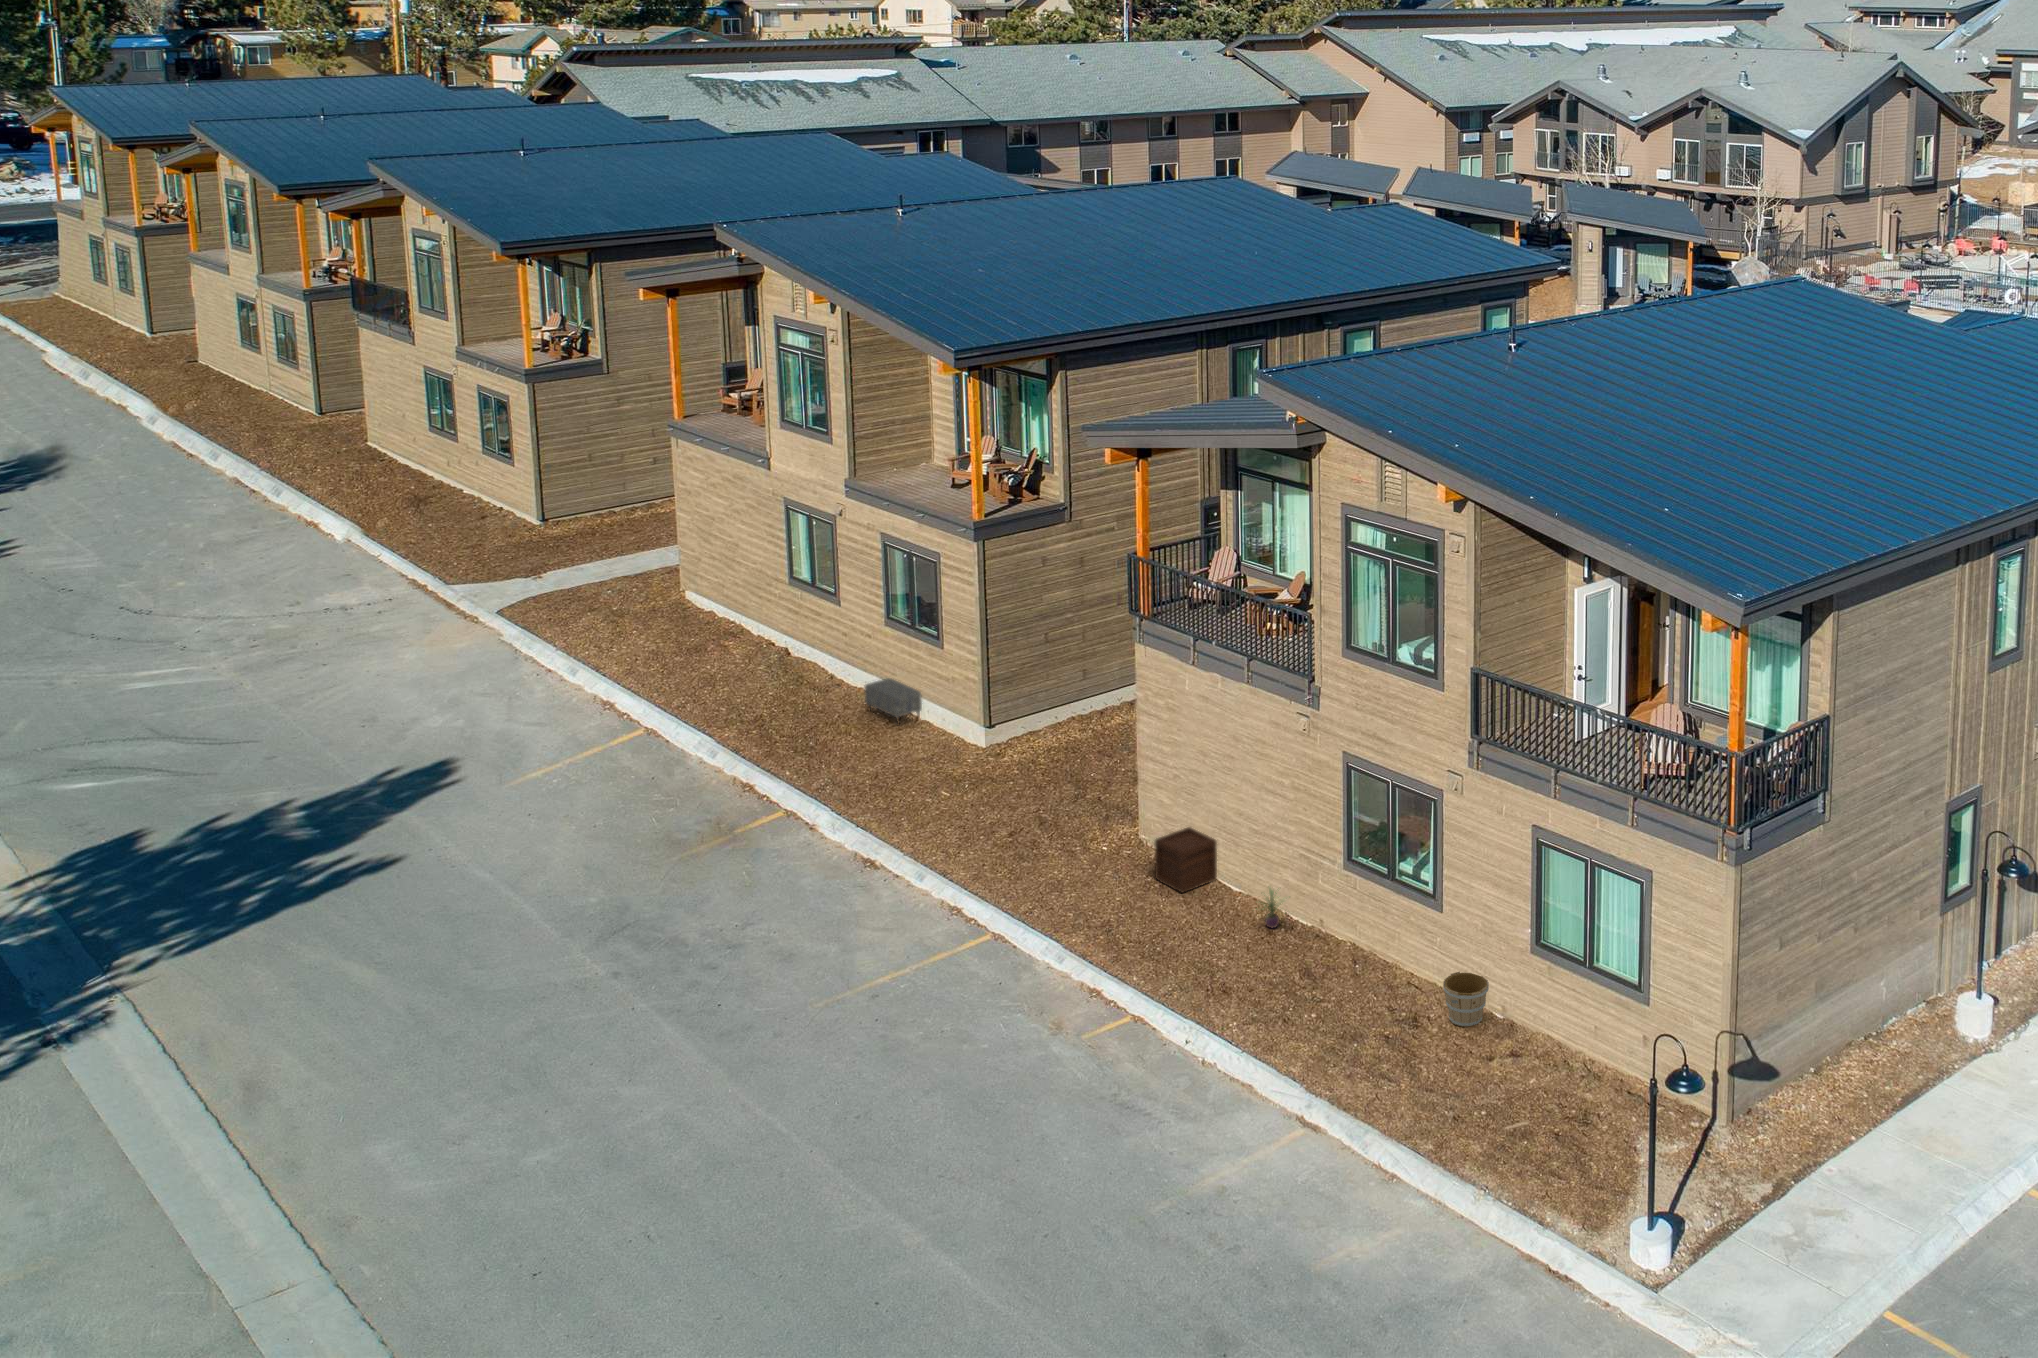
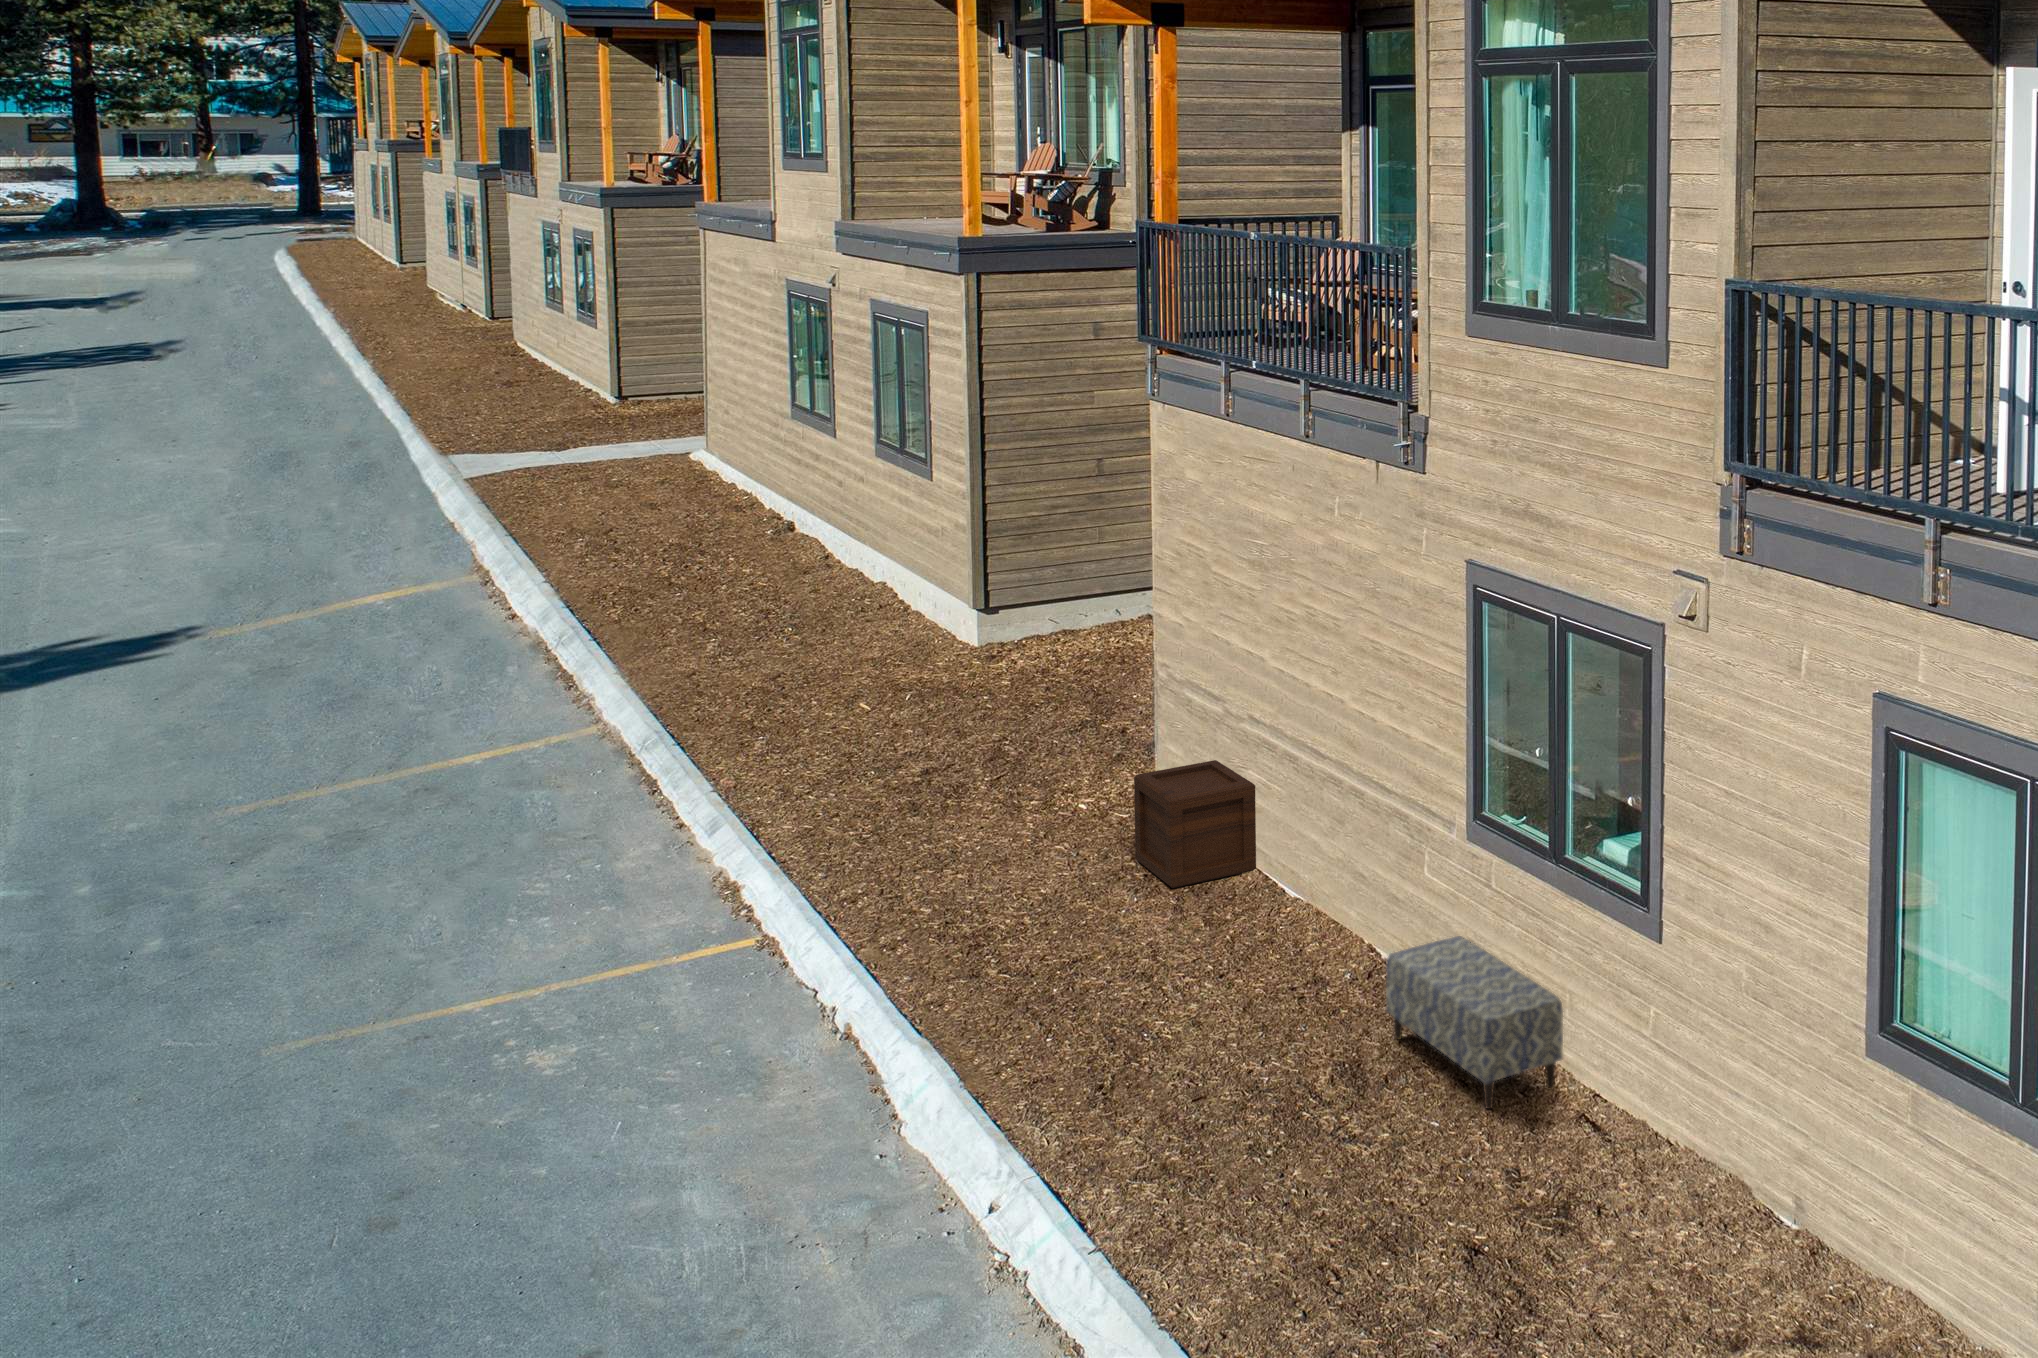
bench: present [864,678,922,724] -> present [1386,936,1563,1109]
decorative plant: present [1263,889,1279,928] -> none [1275,873,1368,969]
wooden bucket: present [1443,972,1489,1027] -> none [1636,1091,1760,1242]

